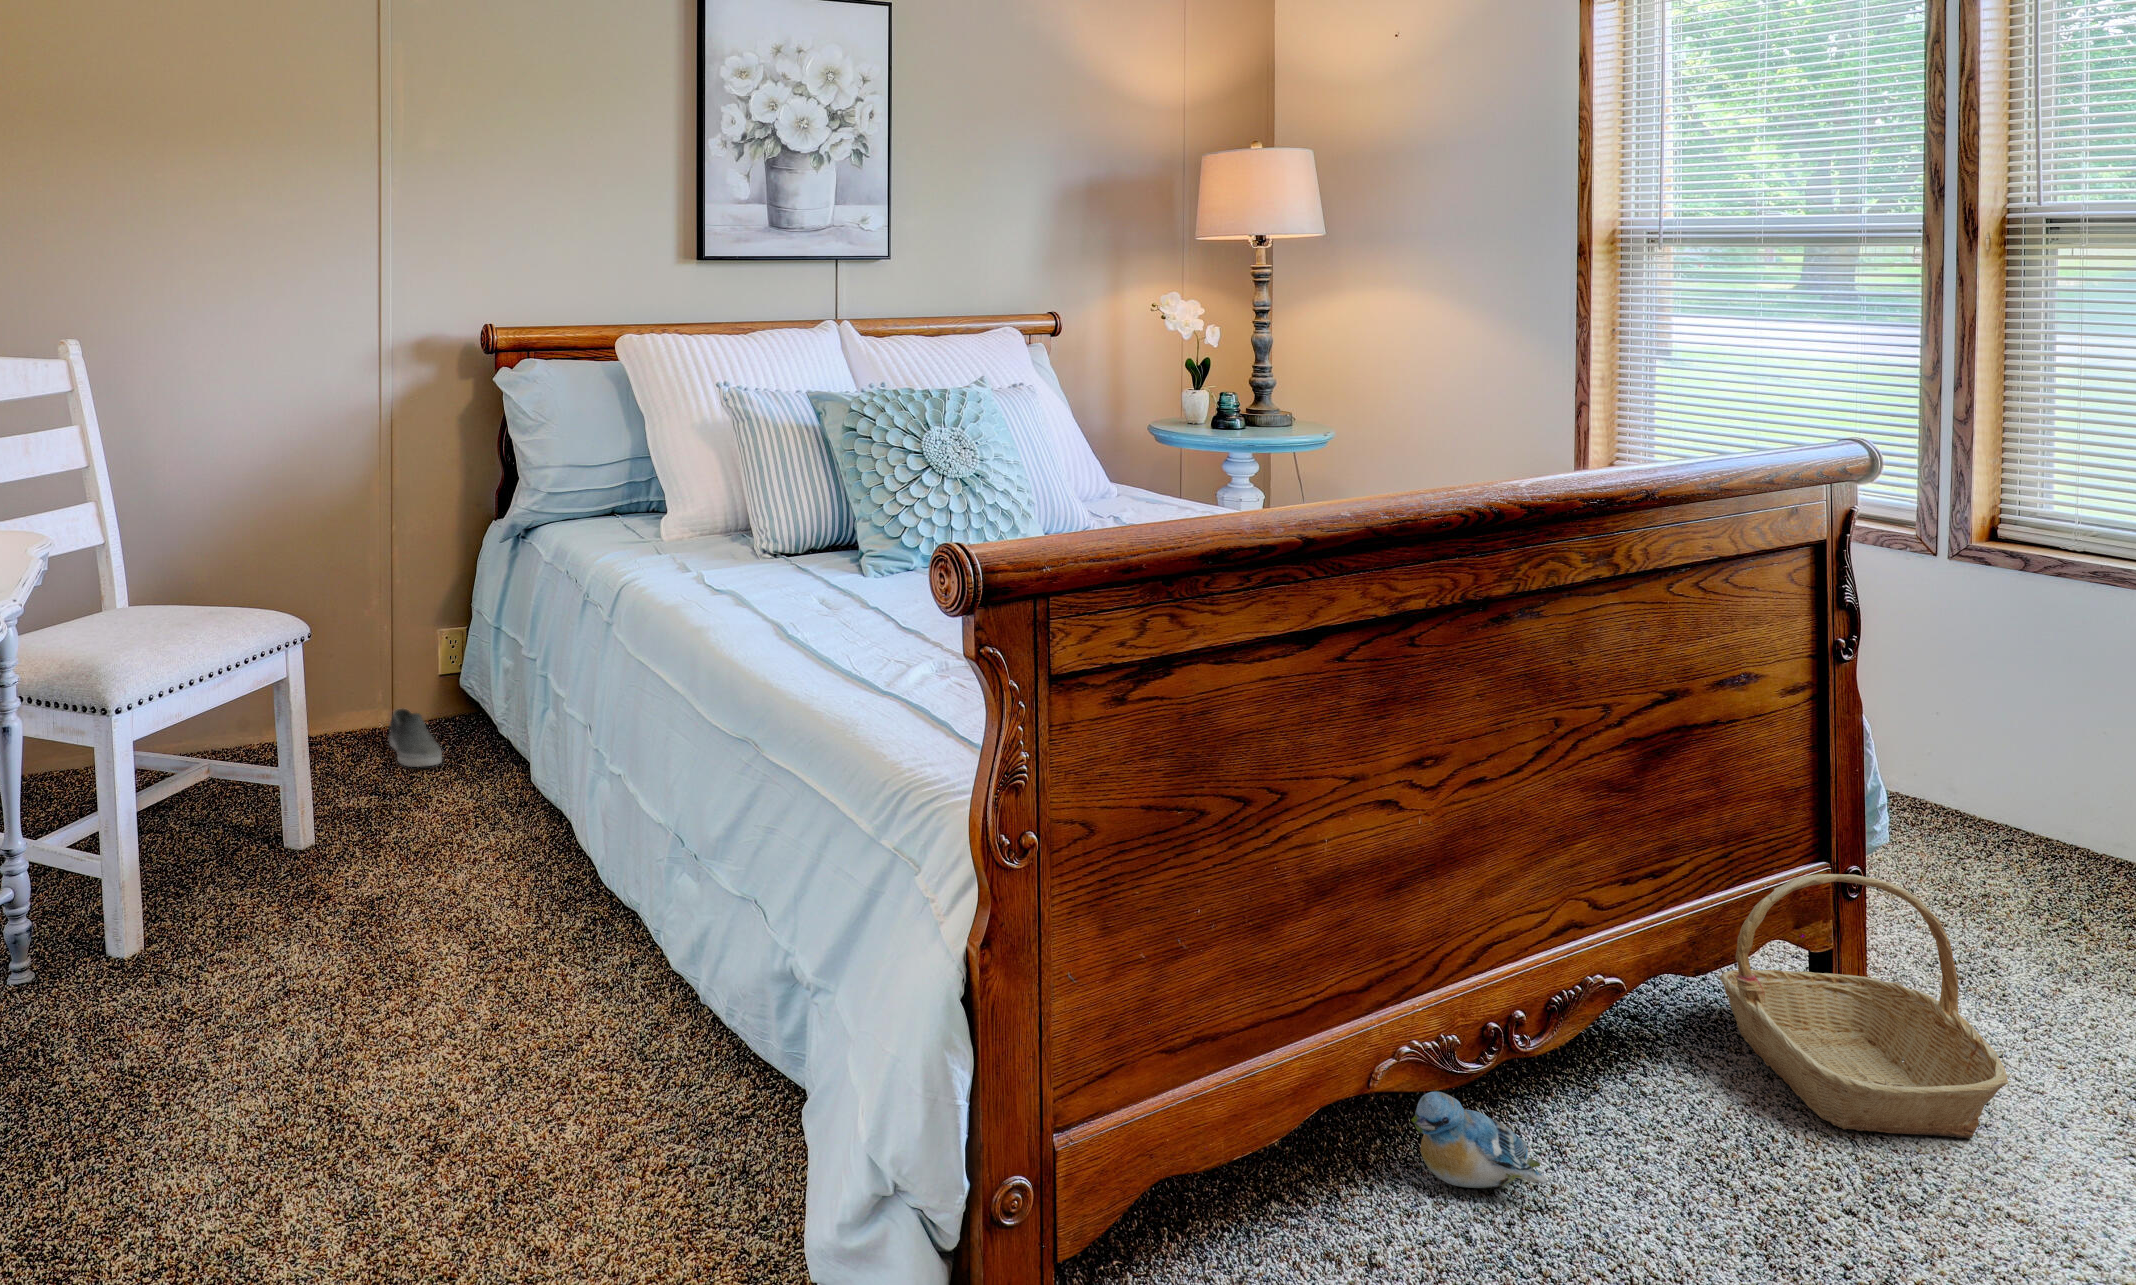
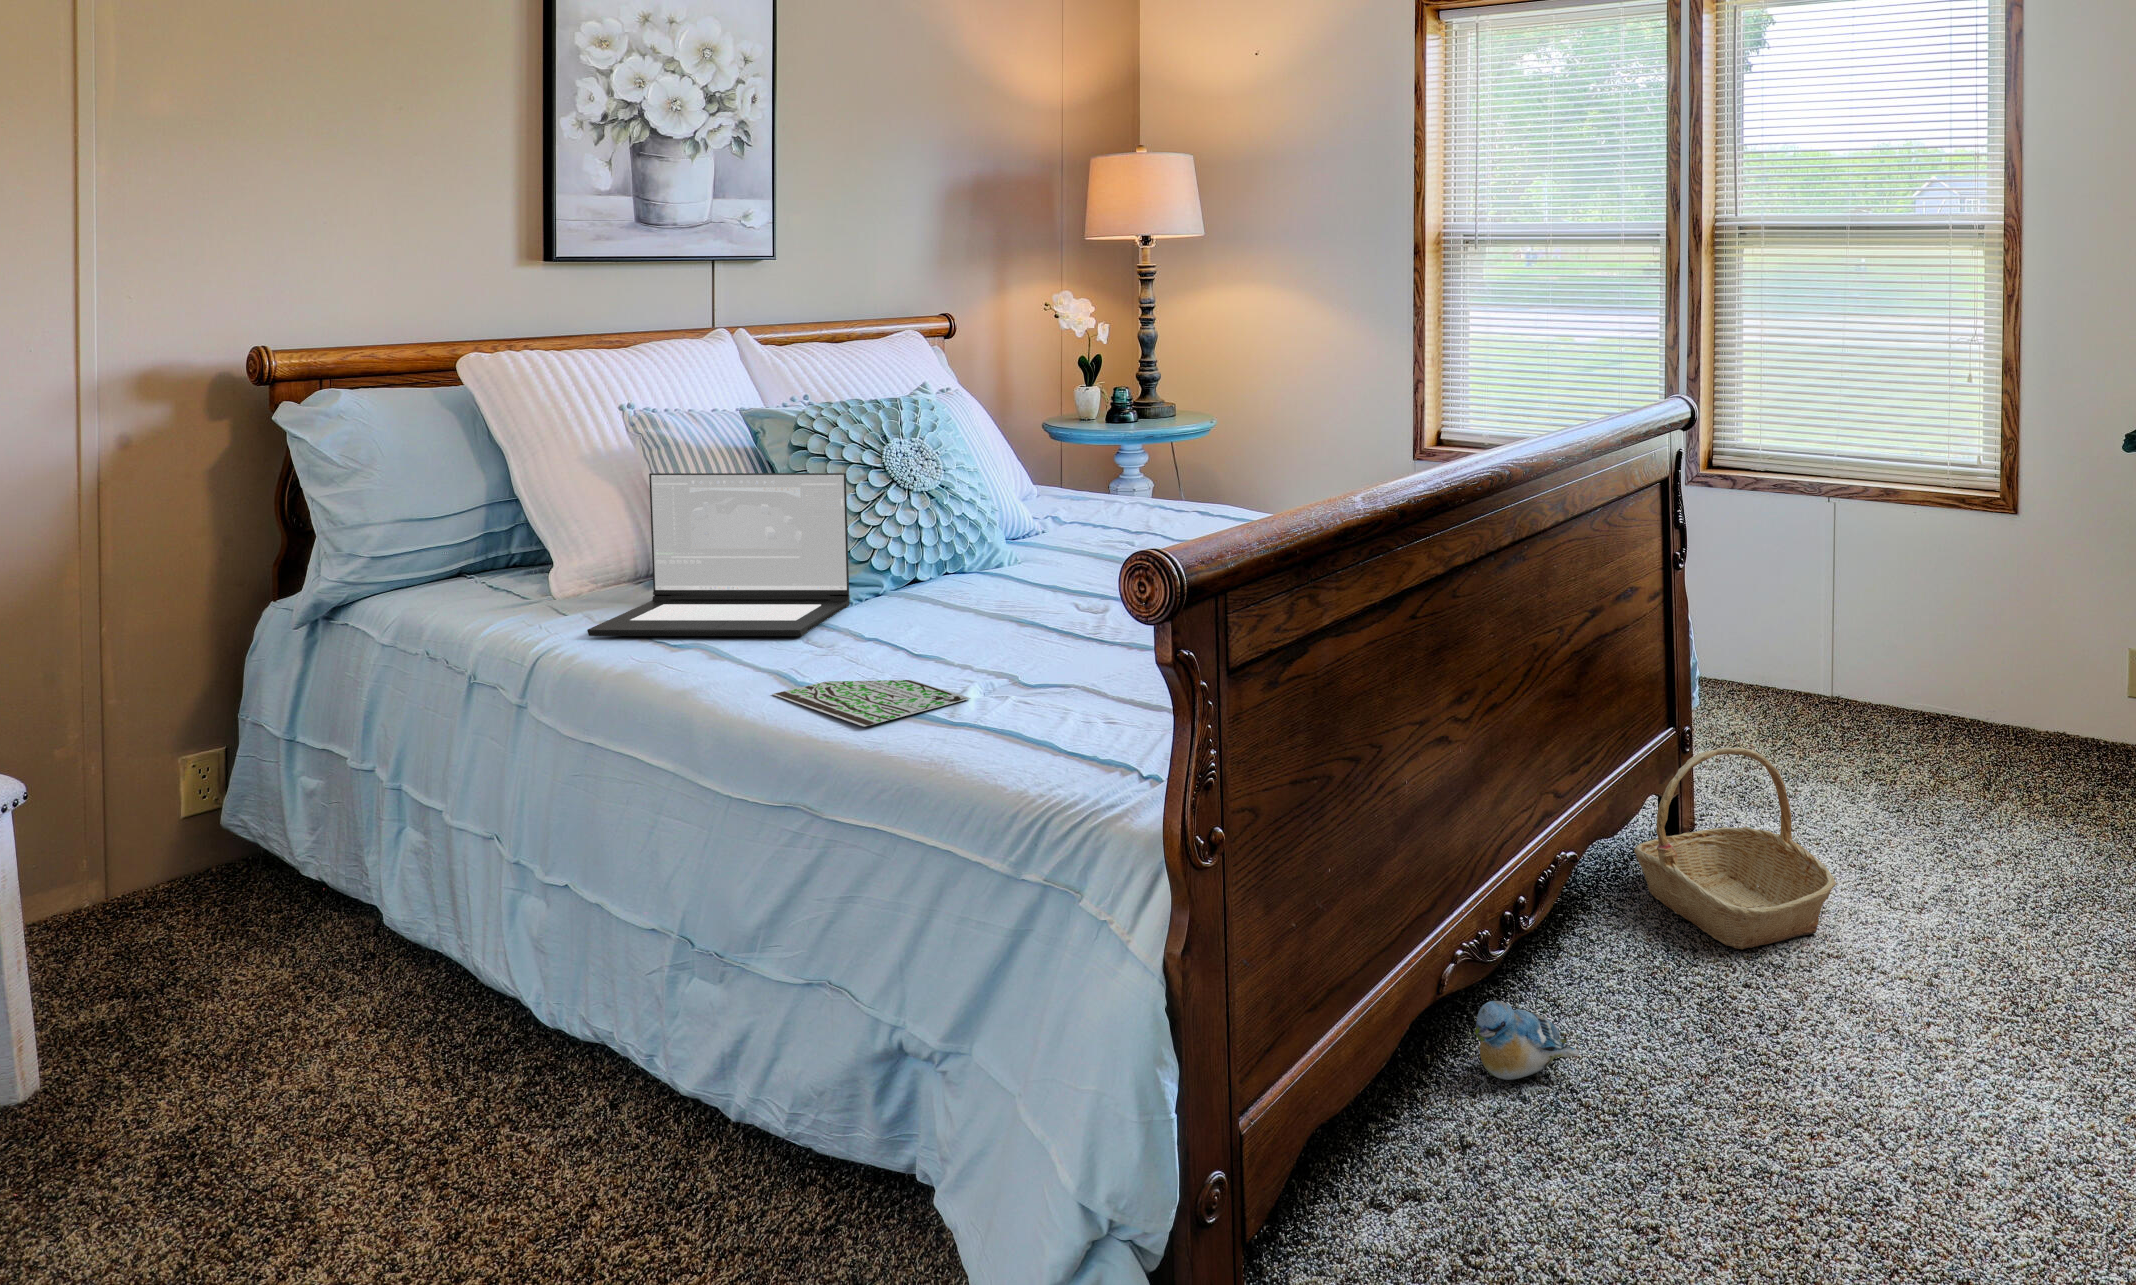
laptop: none [659,443,873,596] -> present [587,473,850,636]
book: none [761,633,916,680] -> present [772,680,970,727]
shoe: present [389,709,442,767] -> none [119,863,223,938]

